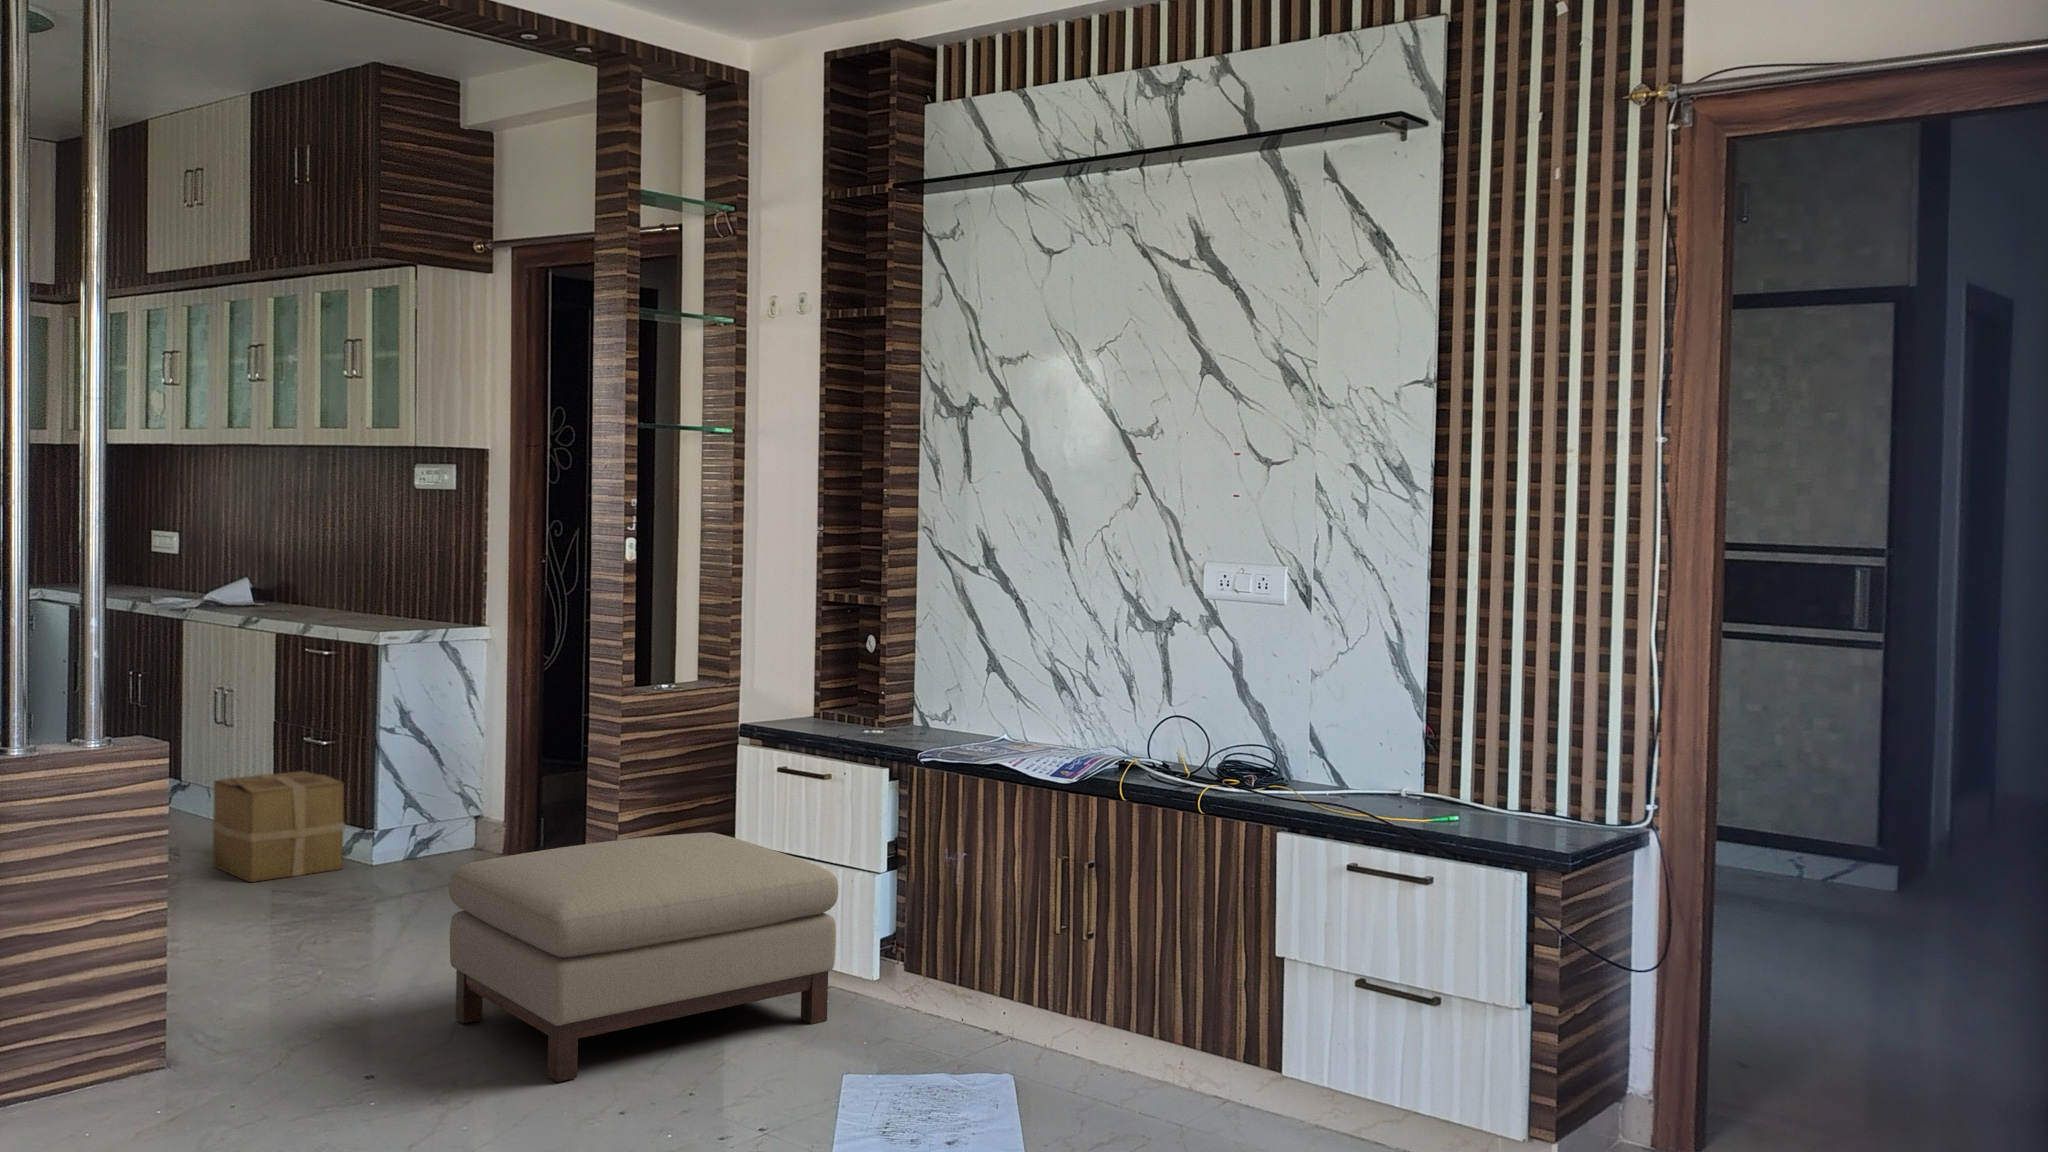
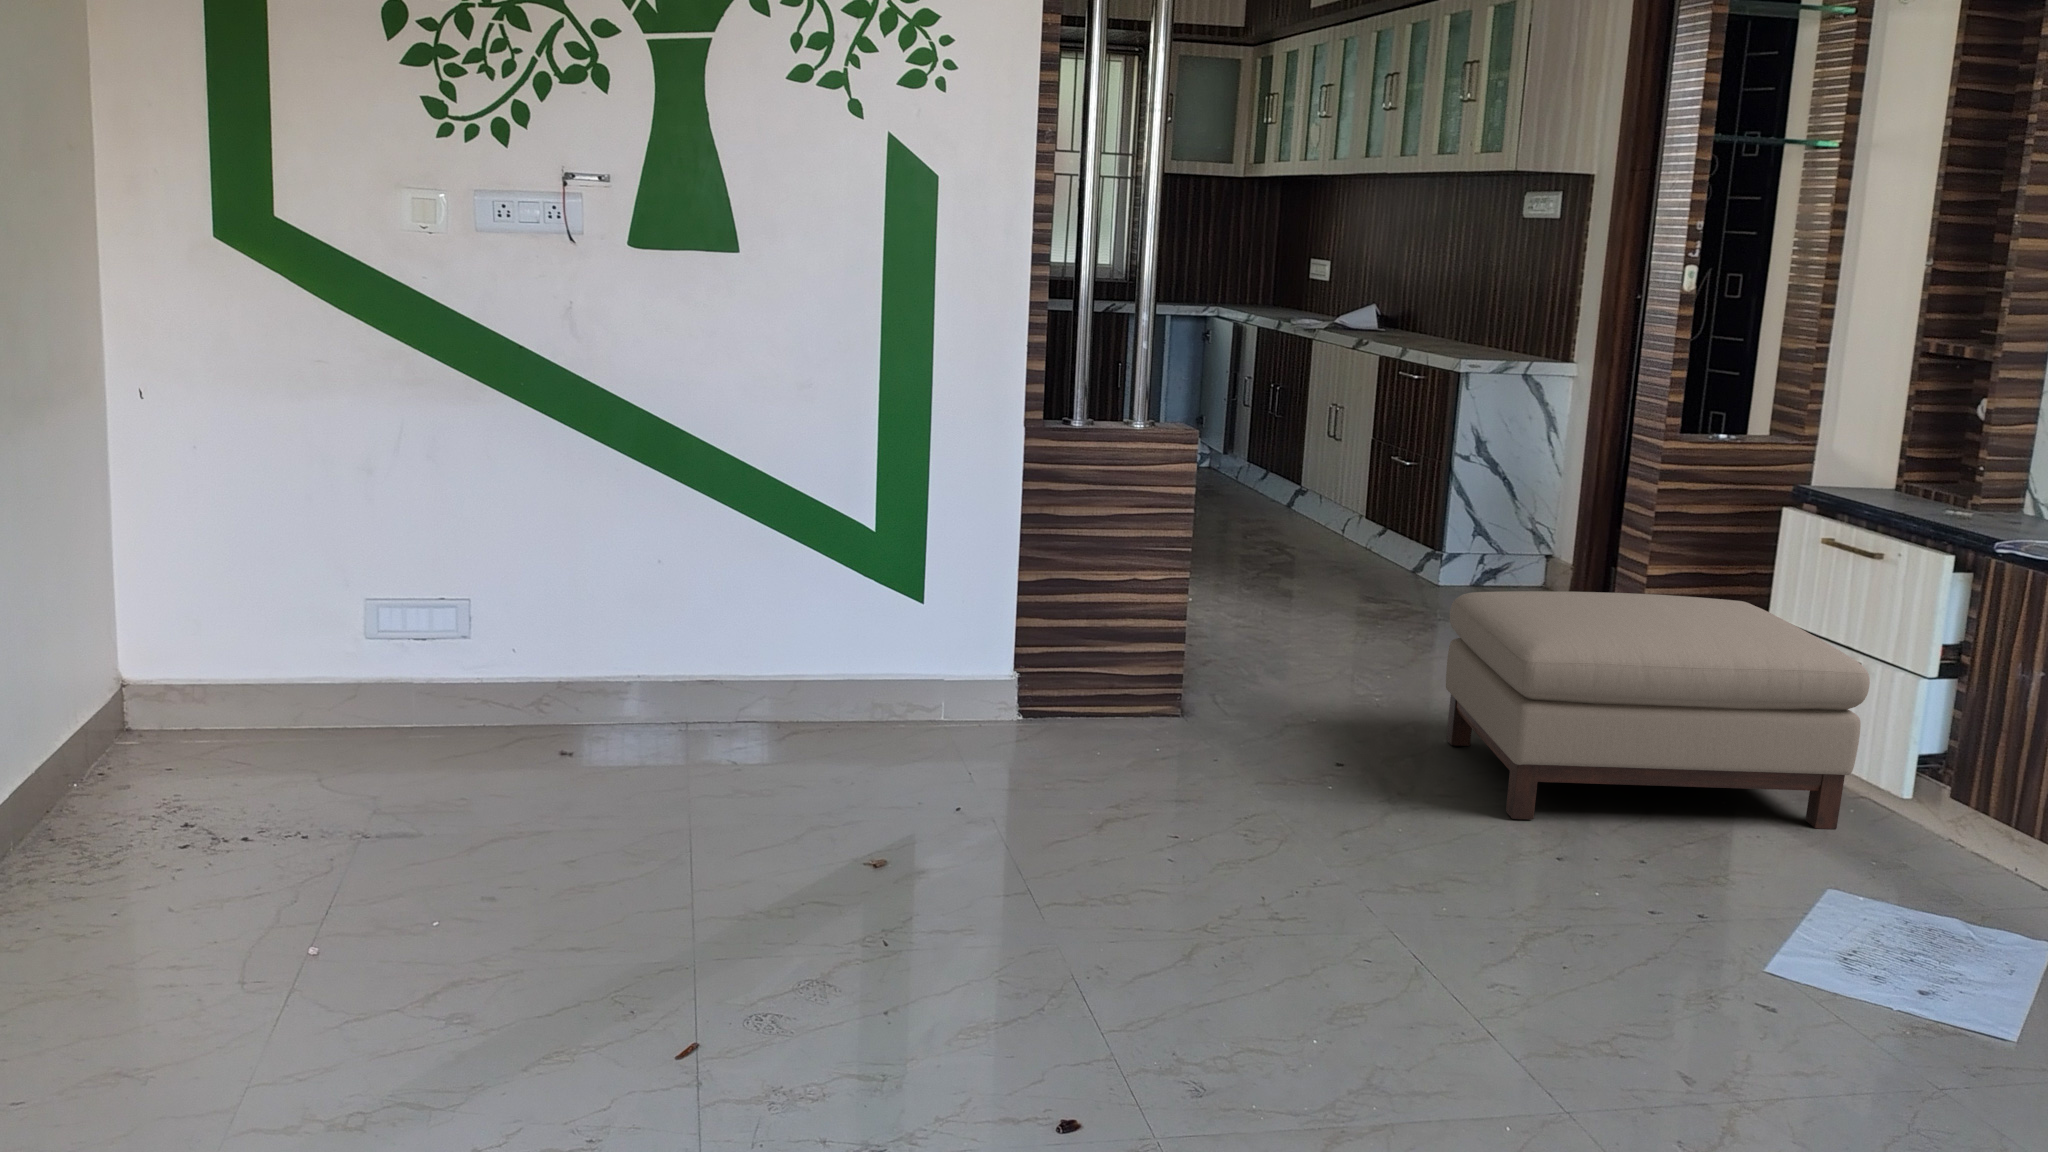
cardboard box: present [213,771,344,882] -> none [1305,488,1419,586]

